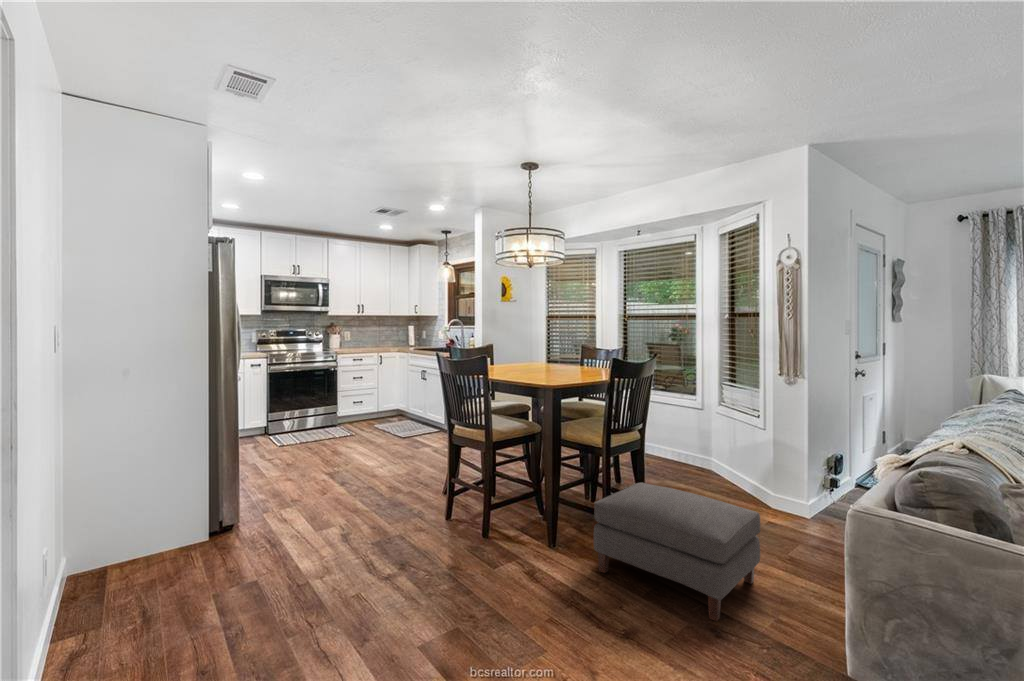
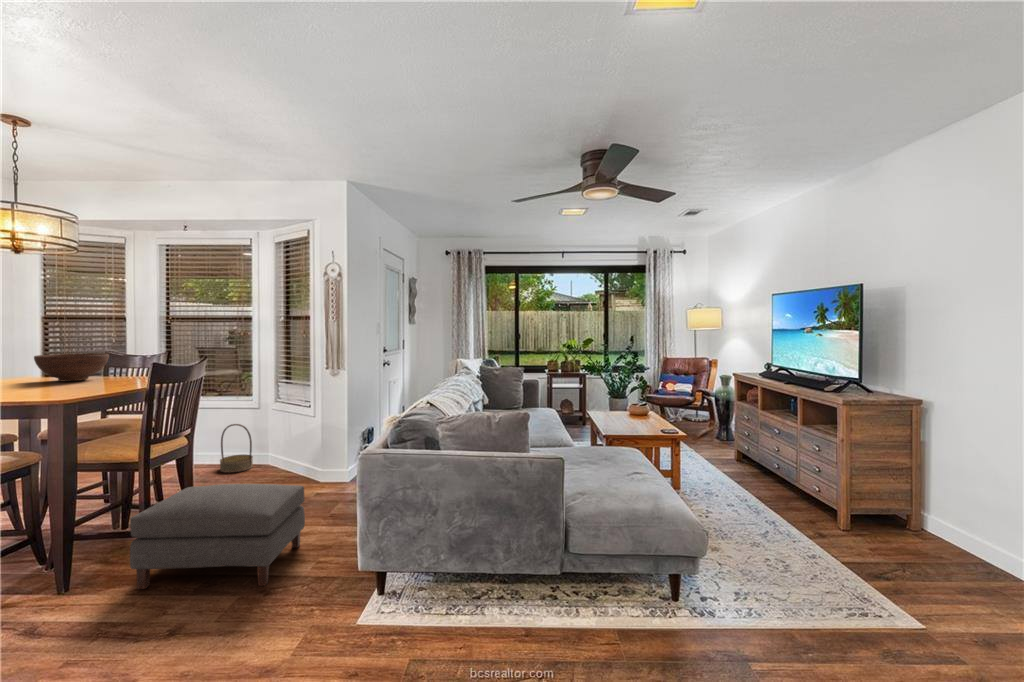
fruit bowl: none [536,348,582,371] -> present [34,353,109,381]
basket: none [665,422,695,471] -> present [220,424,253,473]

